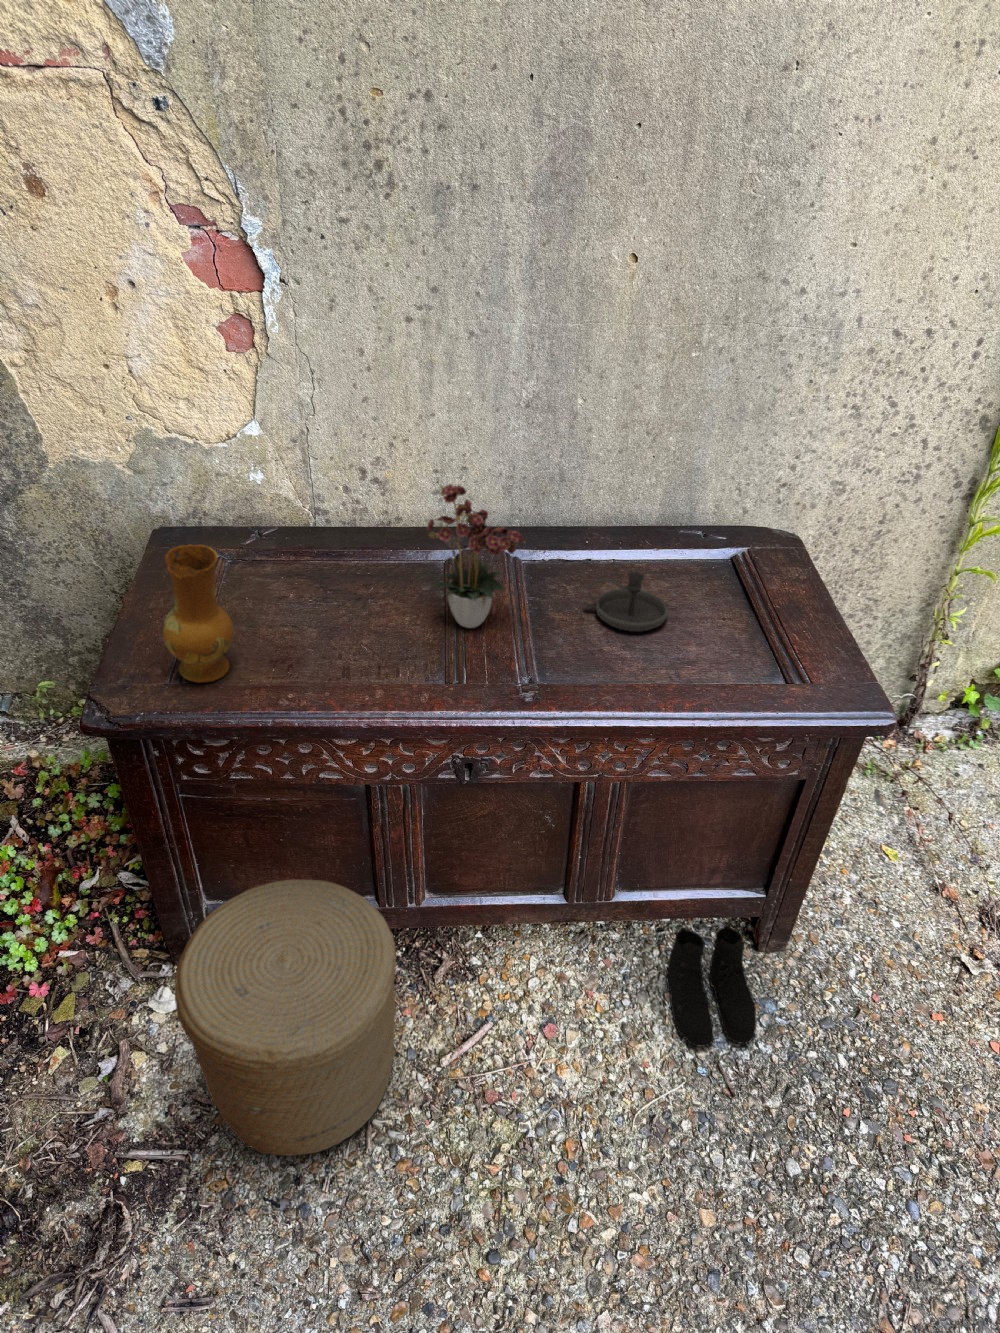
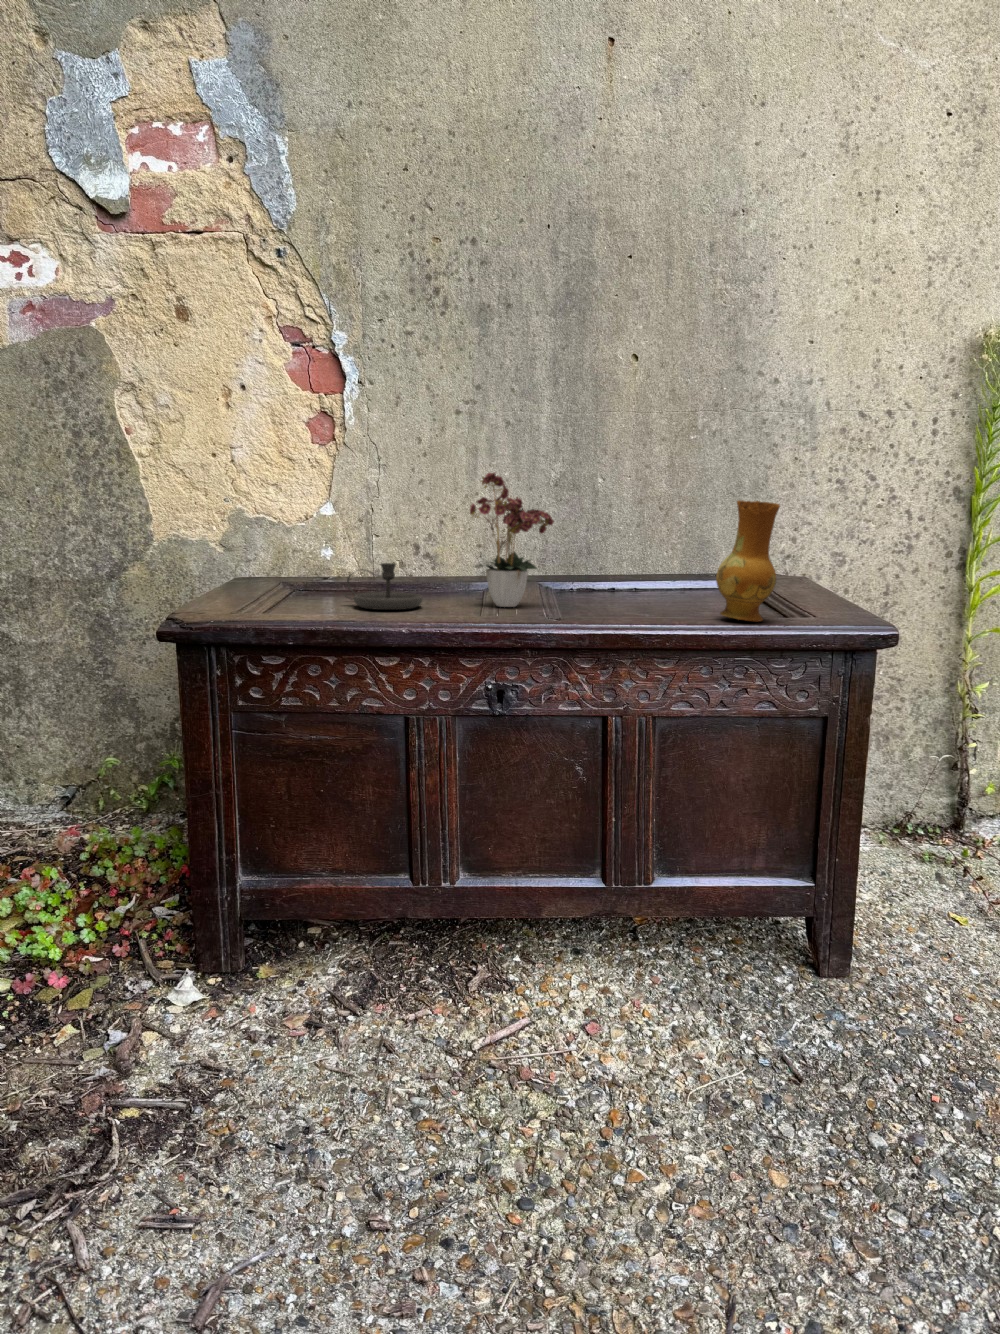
ceramic jug: present [162,545,233,683] -> present [716,500,780,622]
candlestick: present [583,572,668,632] -> present [344,563,422,610]
woven basket: present [175,879,396,1156] -> none [204,828,427,1108]
boots: present [666,925,756,1047] -> none [720,927,823,1040]

